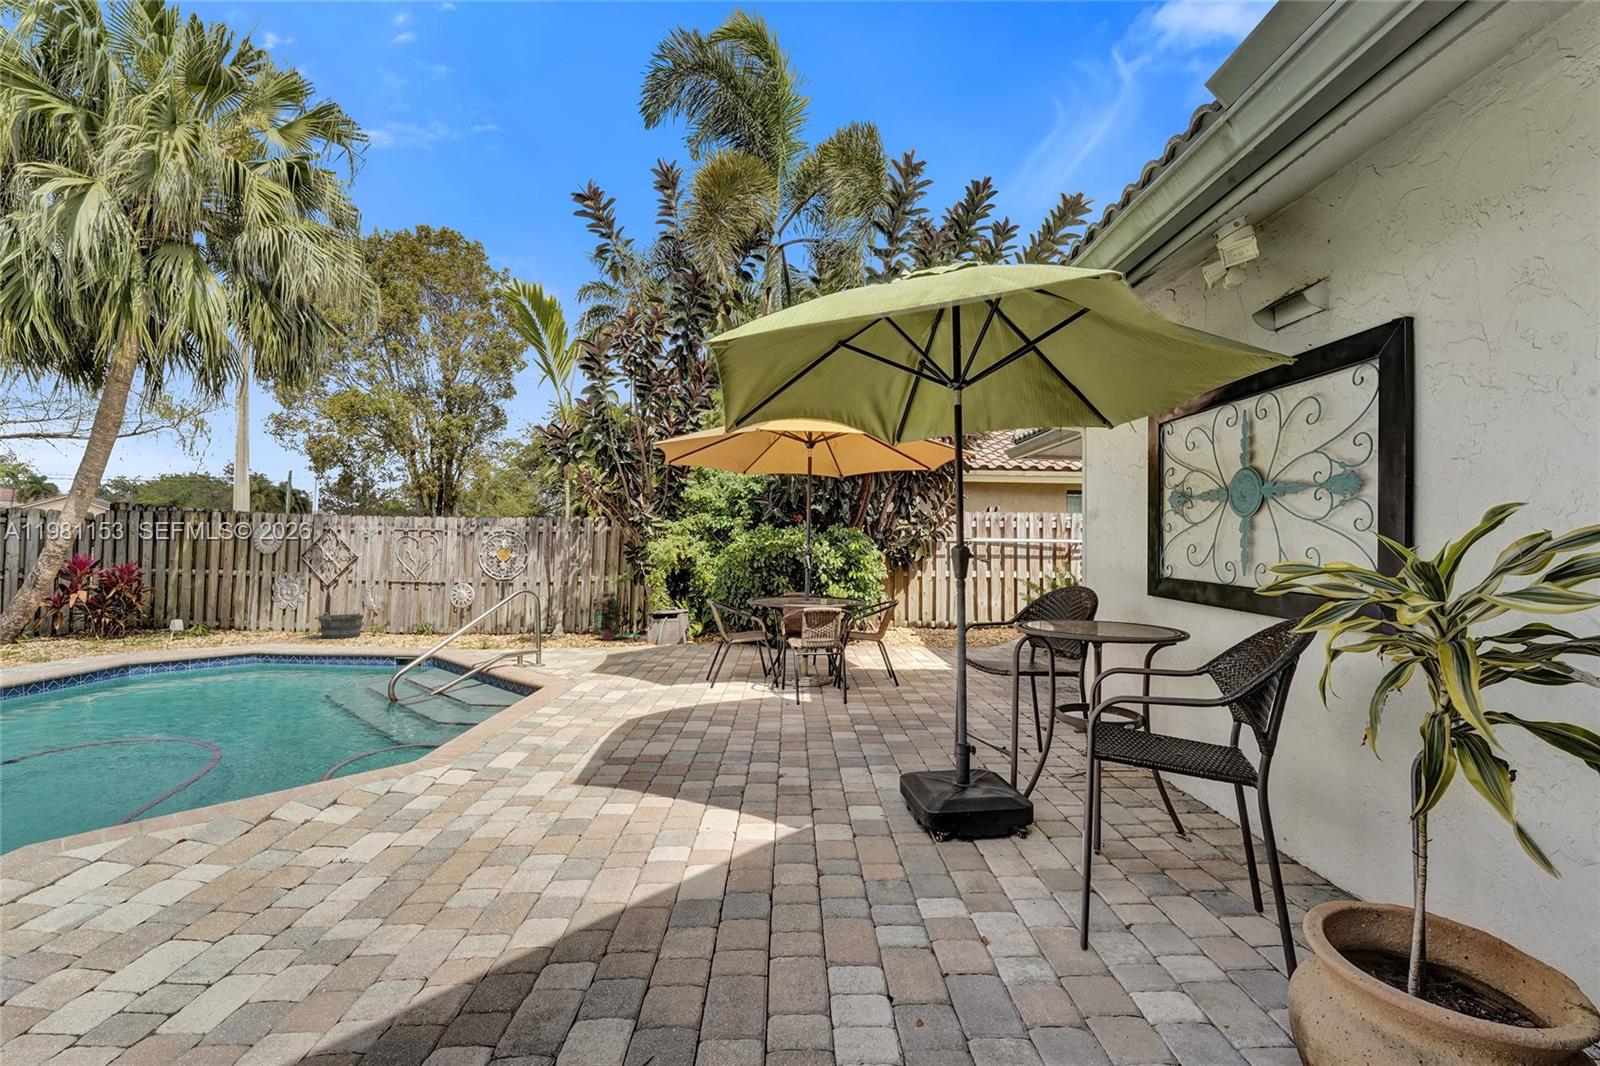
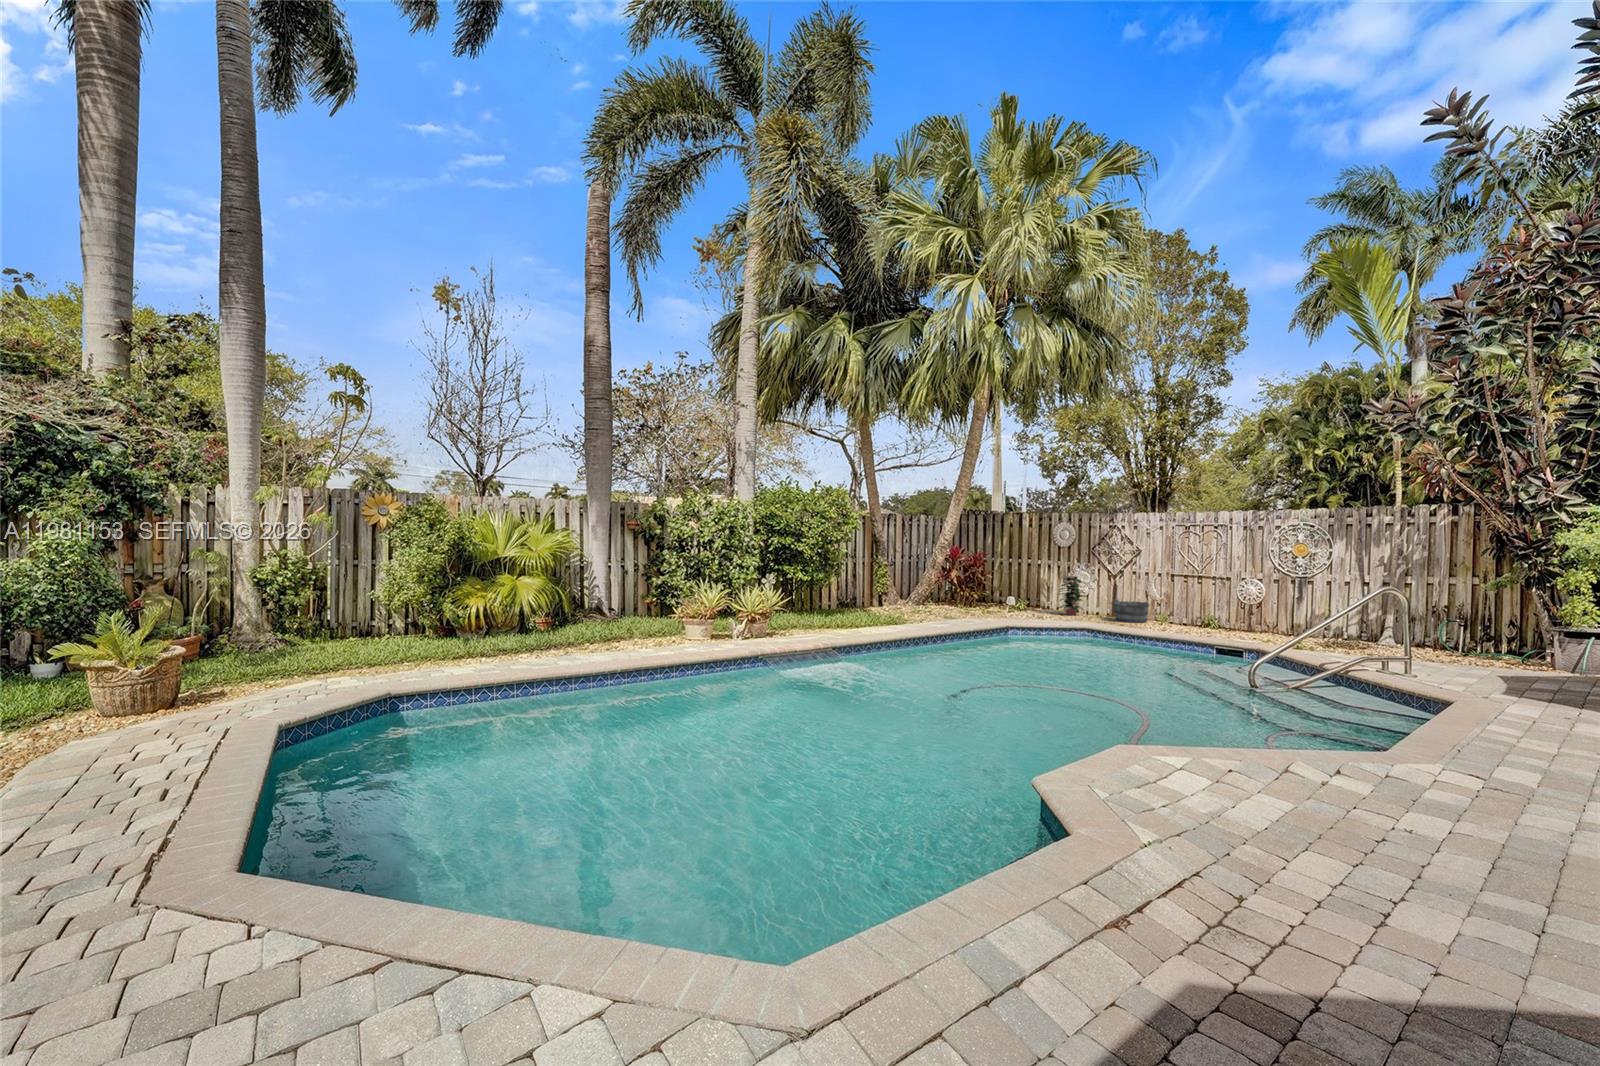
decorative plant: present [595,592,622,640] -> present [1059,576,1084,615]

